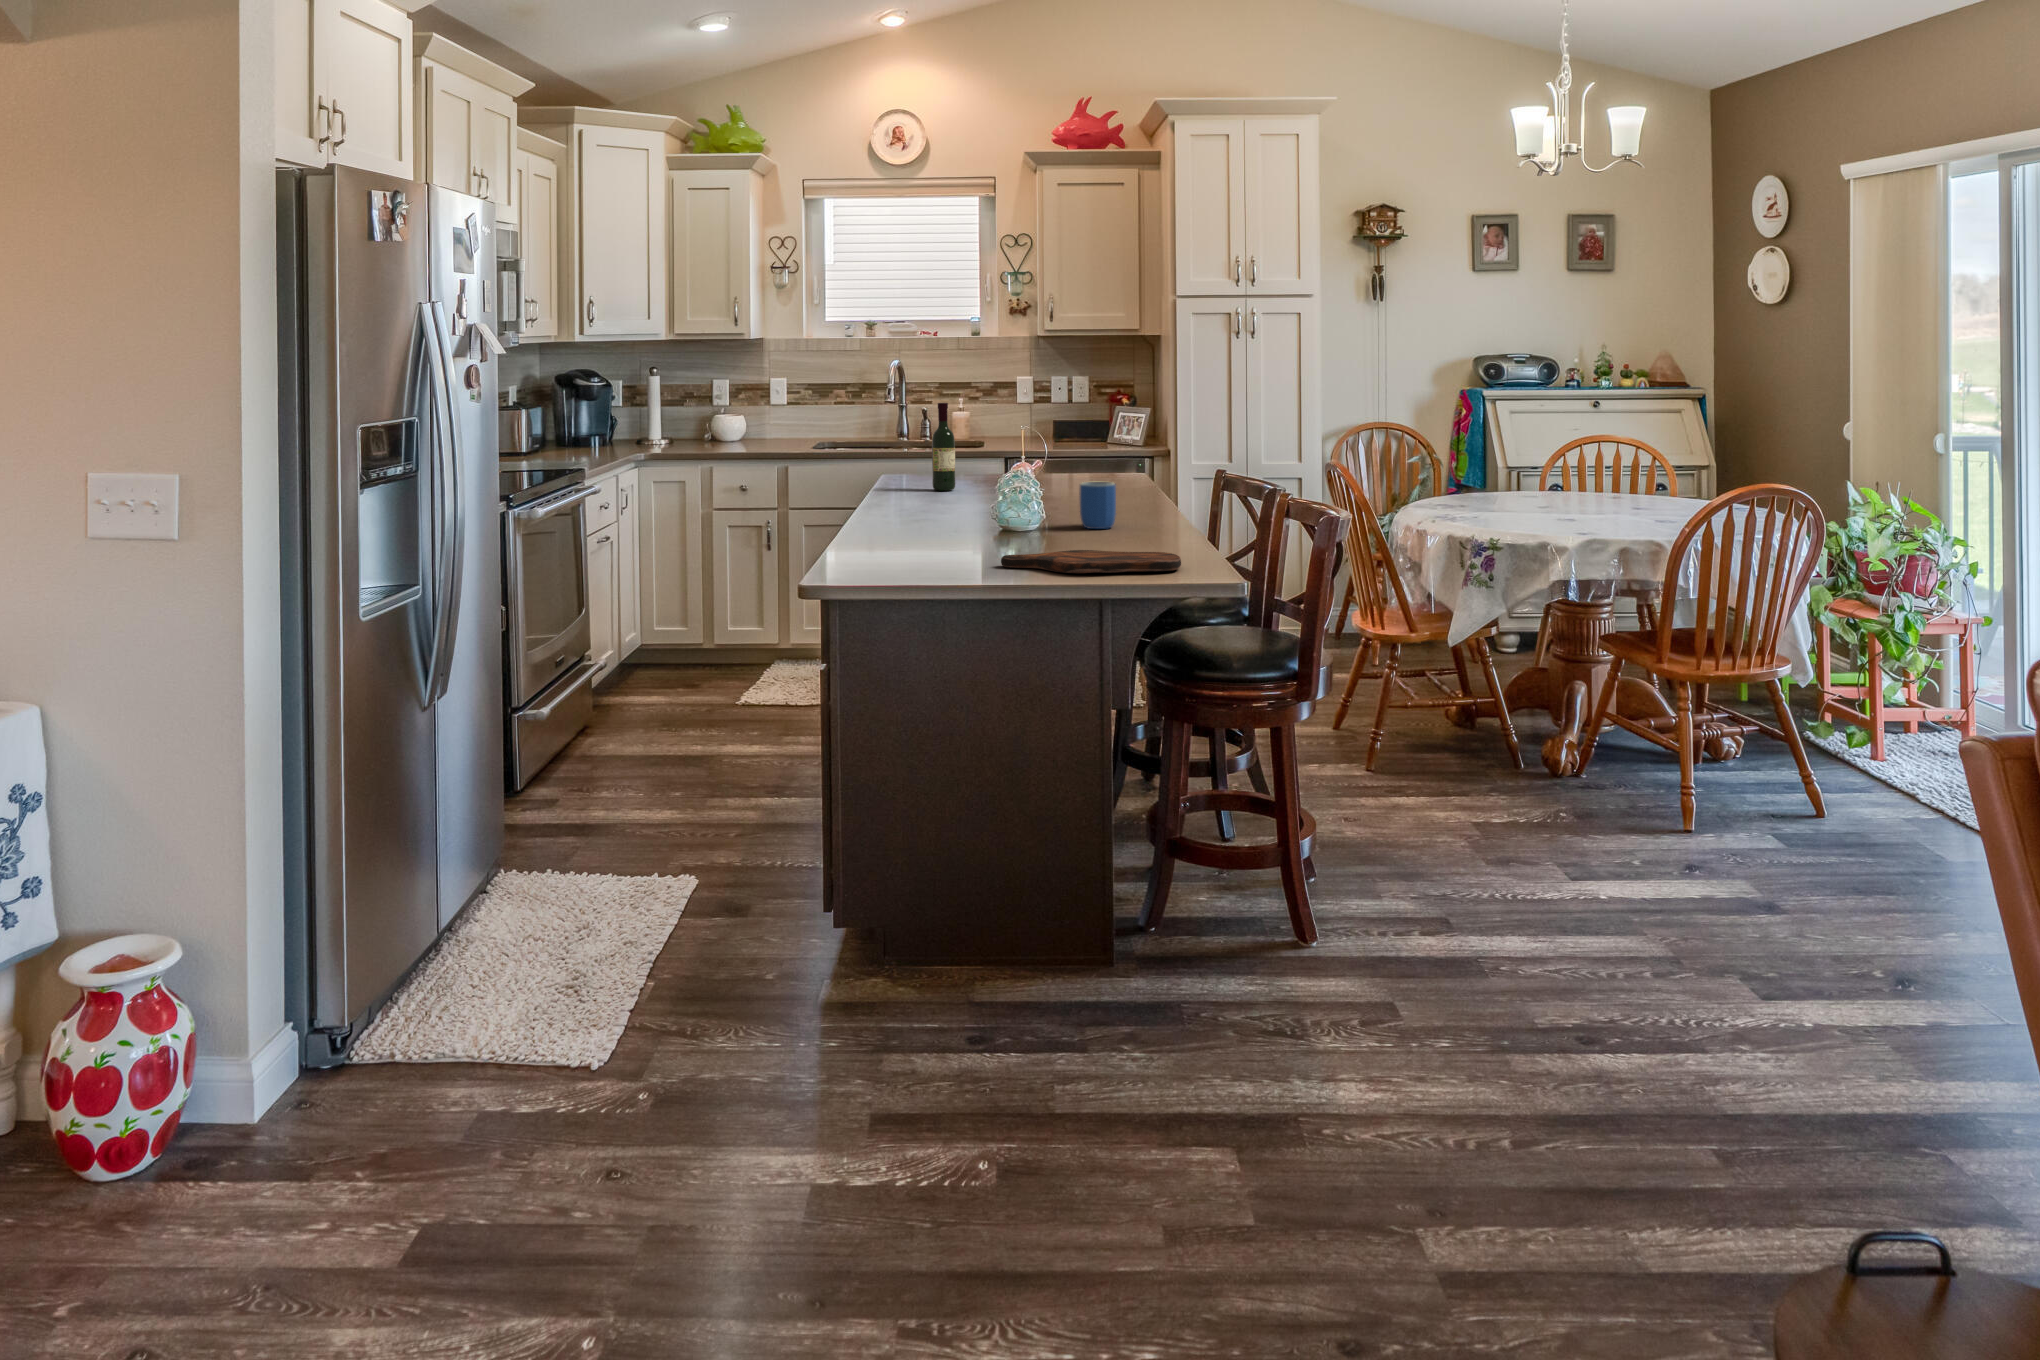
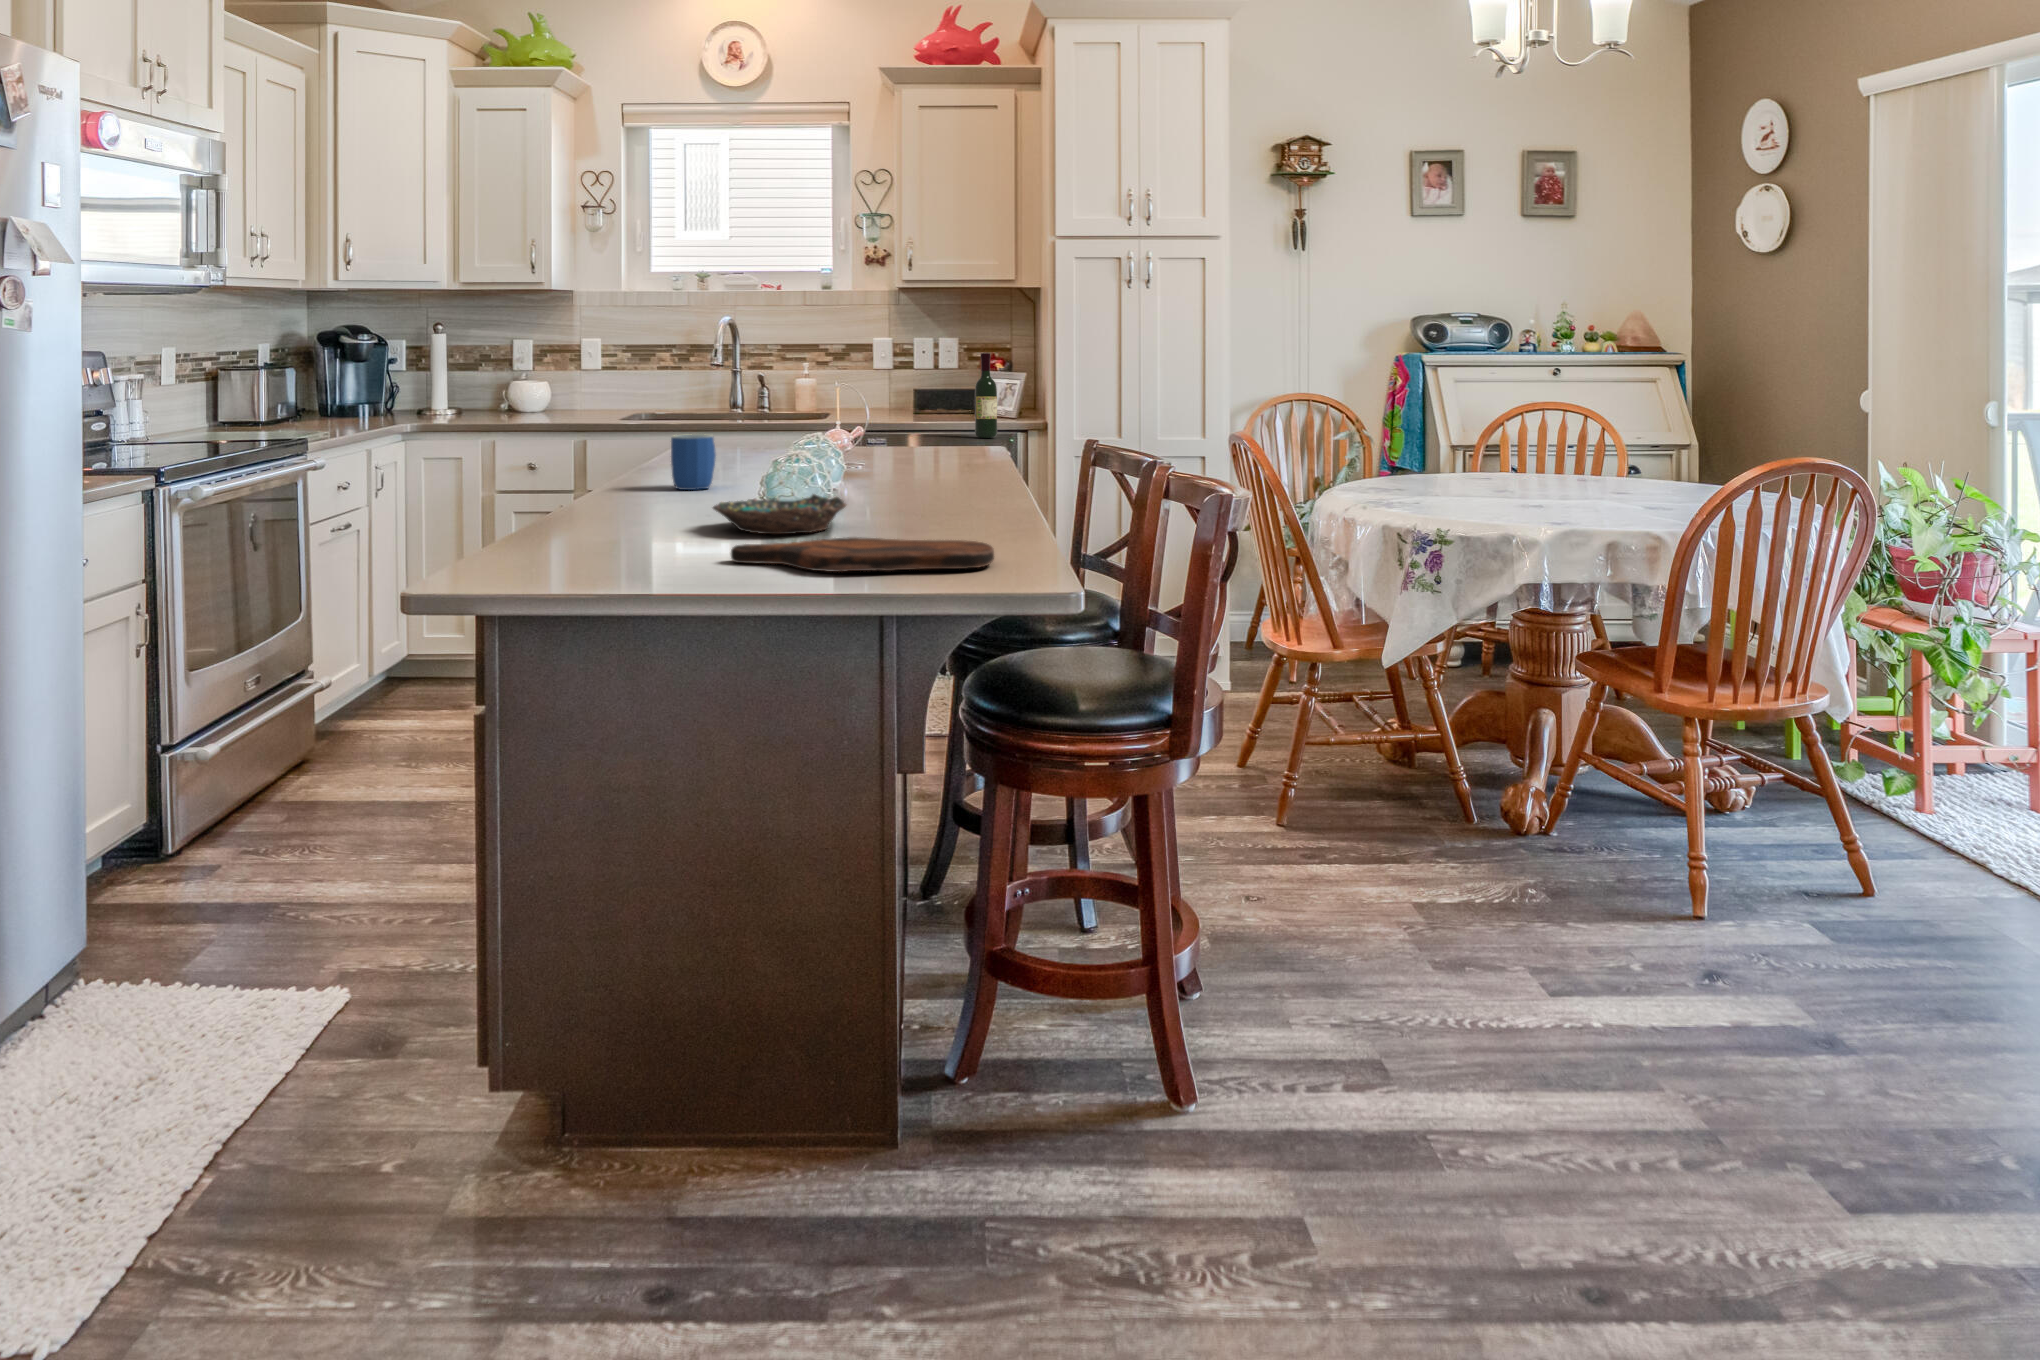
wine bottle: present [932,403,955,491] -> present [975,353,997,438]
mug: present [1080,482,1116,529] -> present [671,434,716,490]
bowl: none [966,517,1061,547] -> present [713,494,846,534]

